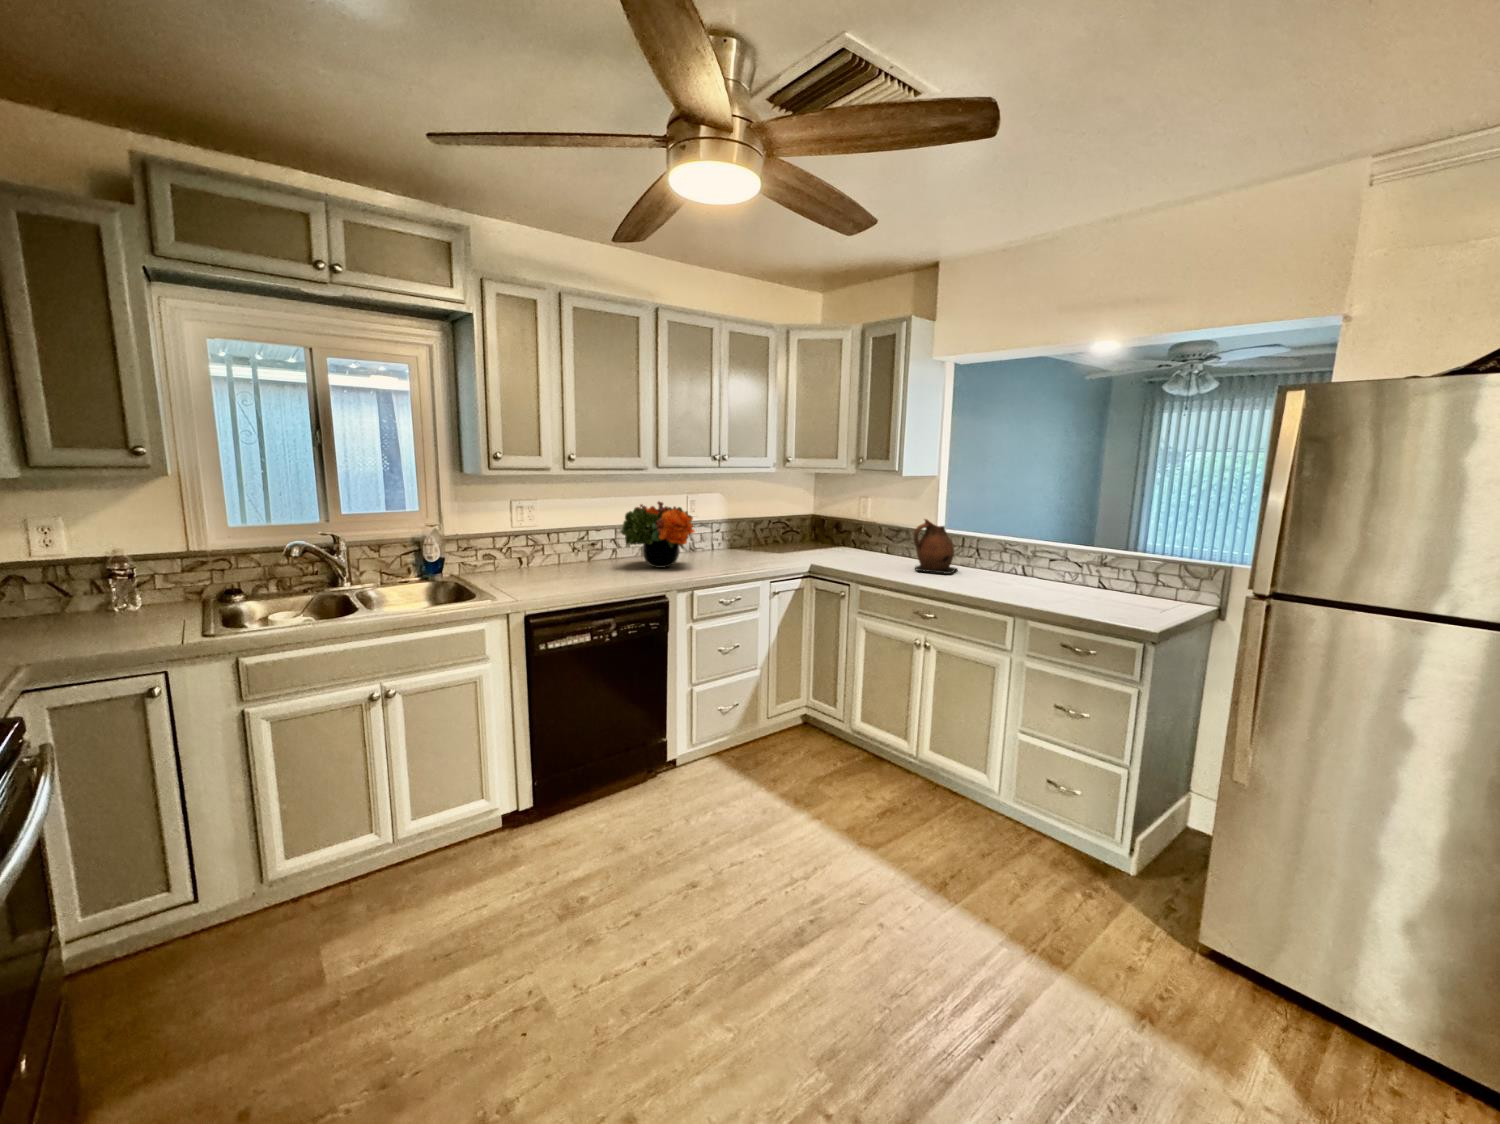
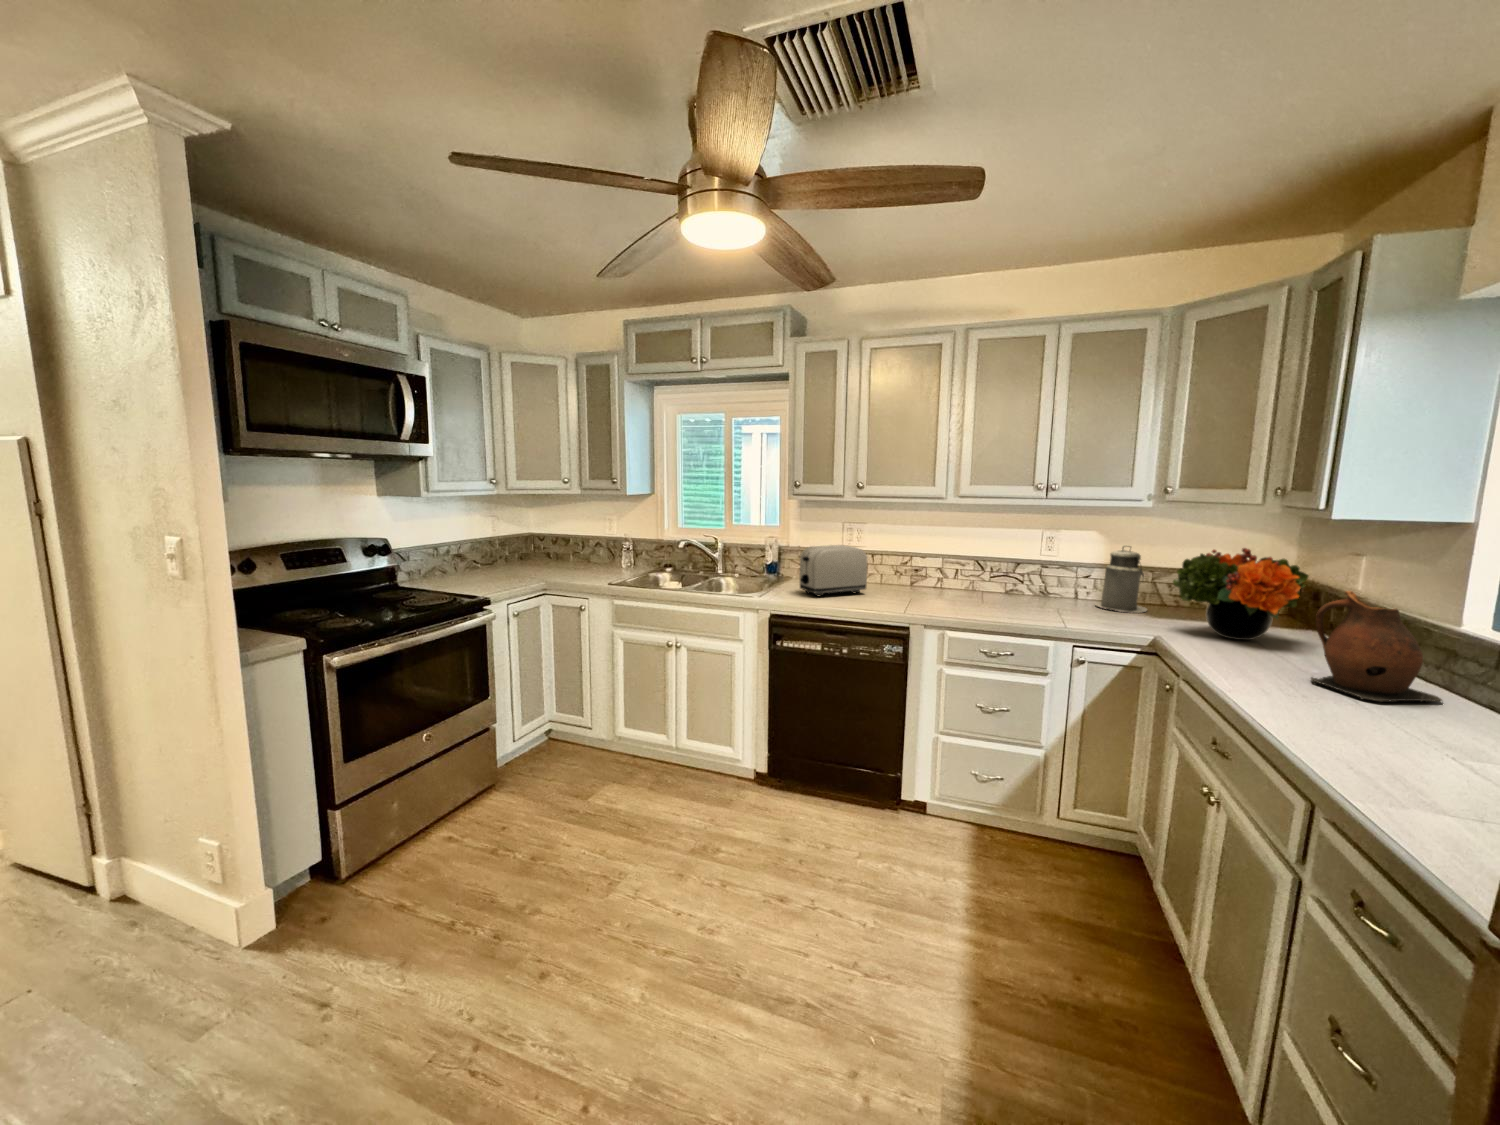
flower arrangement: present [621,501,694,568] -> present [1173,548,1308,640]
canister: none [734,504,768,554] -> present [1096,546,1147,613]
toaster: none [520,525,582,586] -> present [800,545,867,596]

